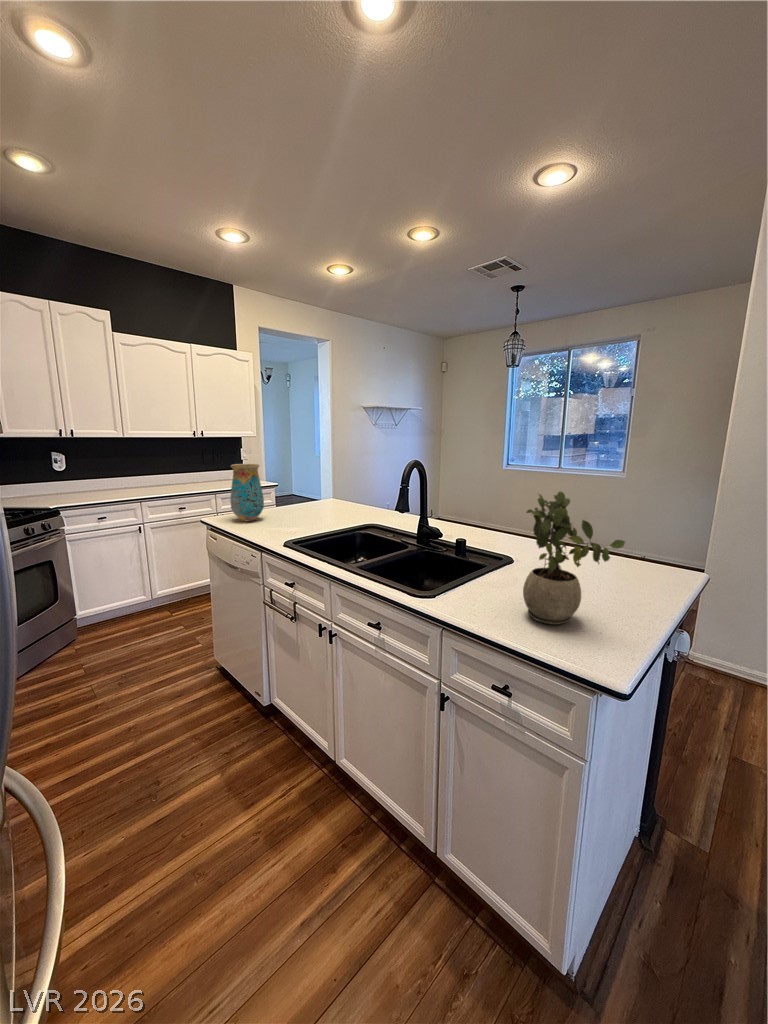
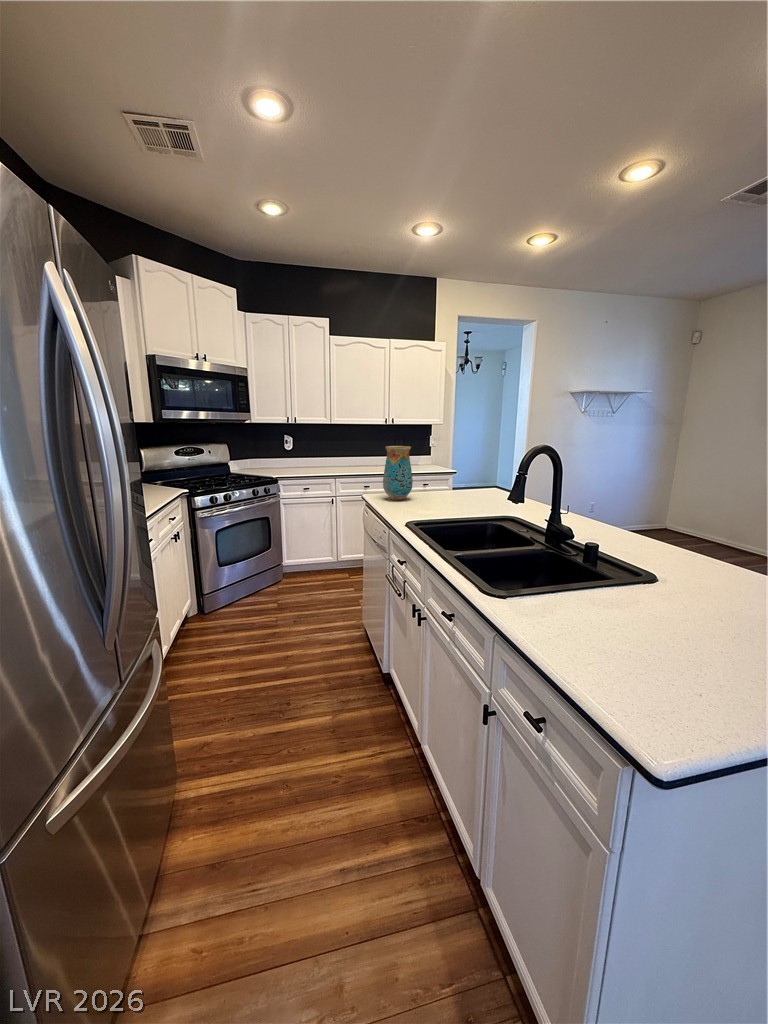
potted plant: present [523,491,625,625] -> none [595,483,737,666]

